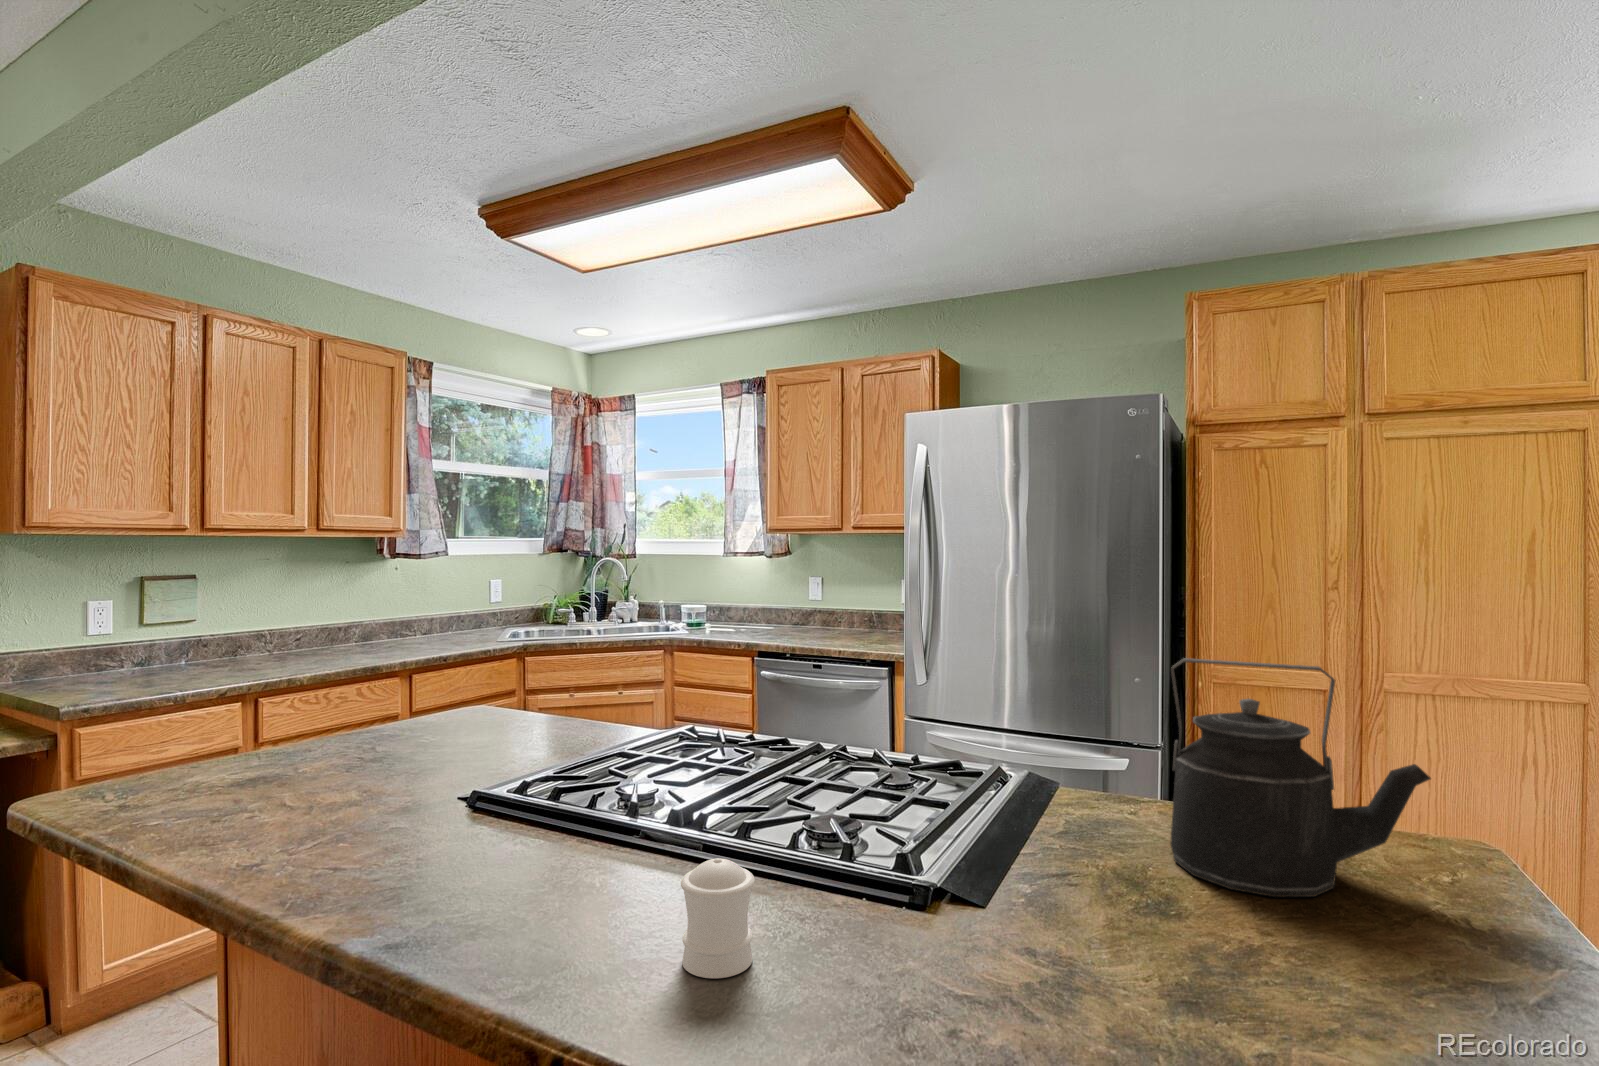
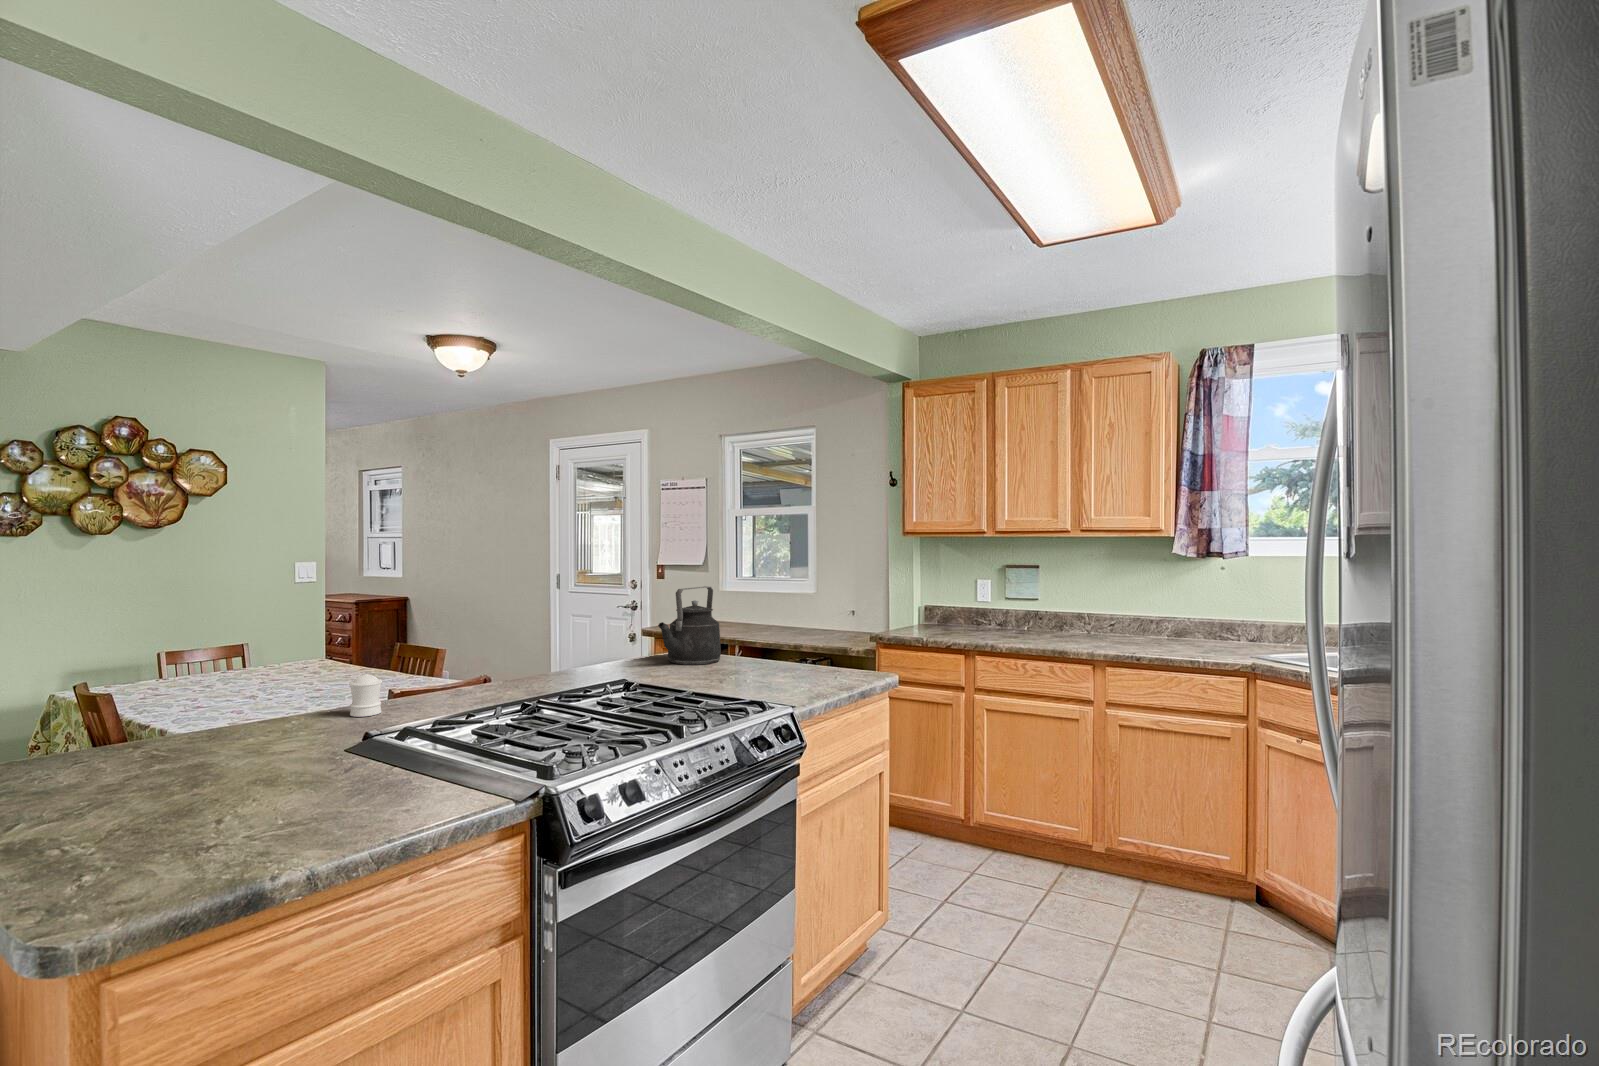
kettle: present [1171,658,1431,897] -> present [658,586,721,665]

